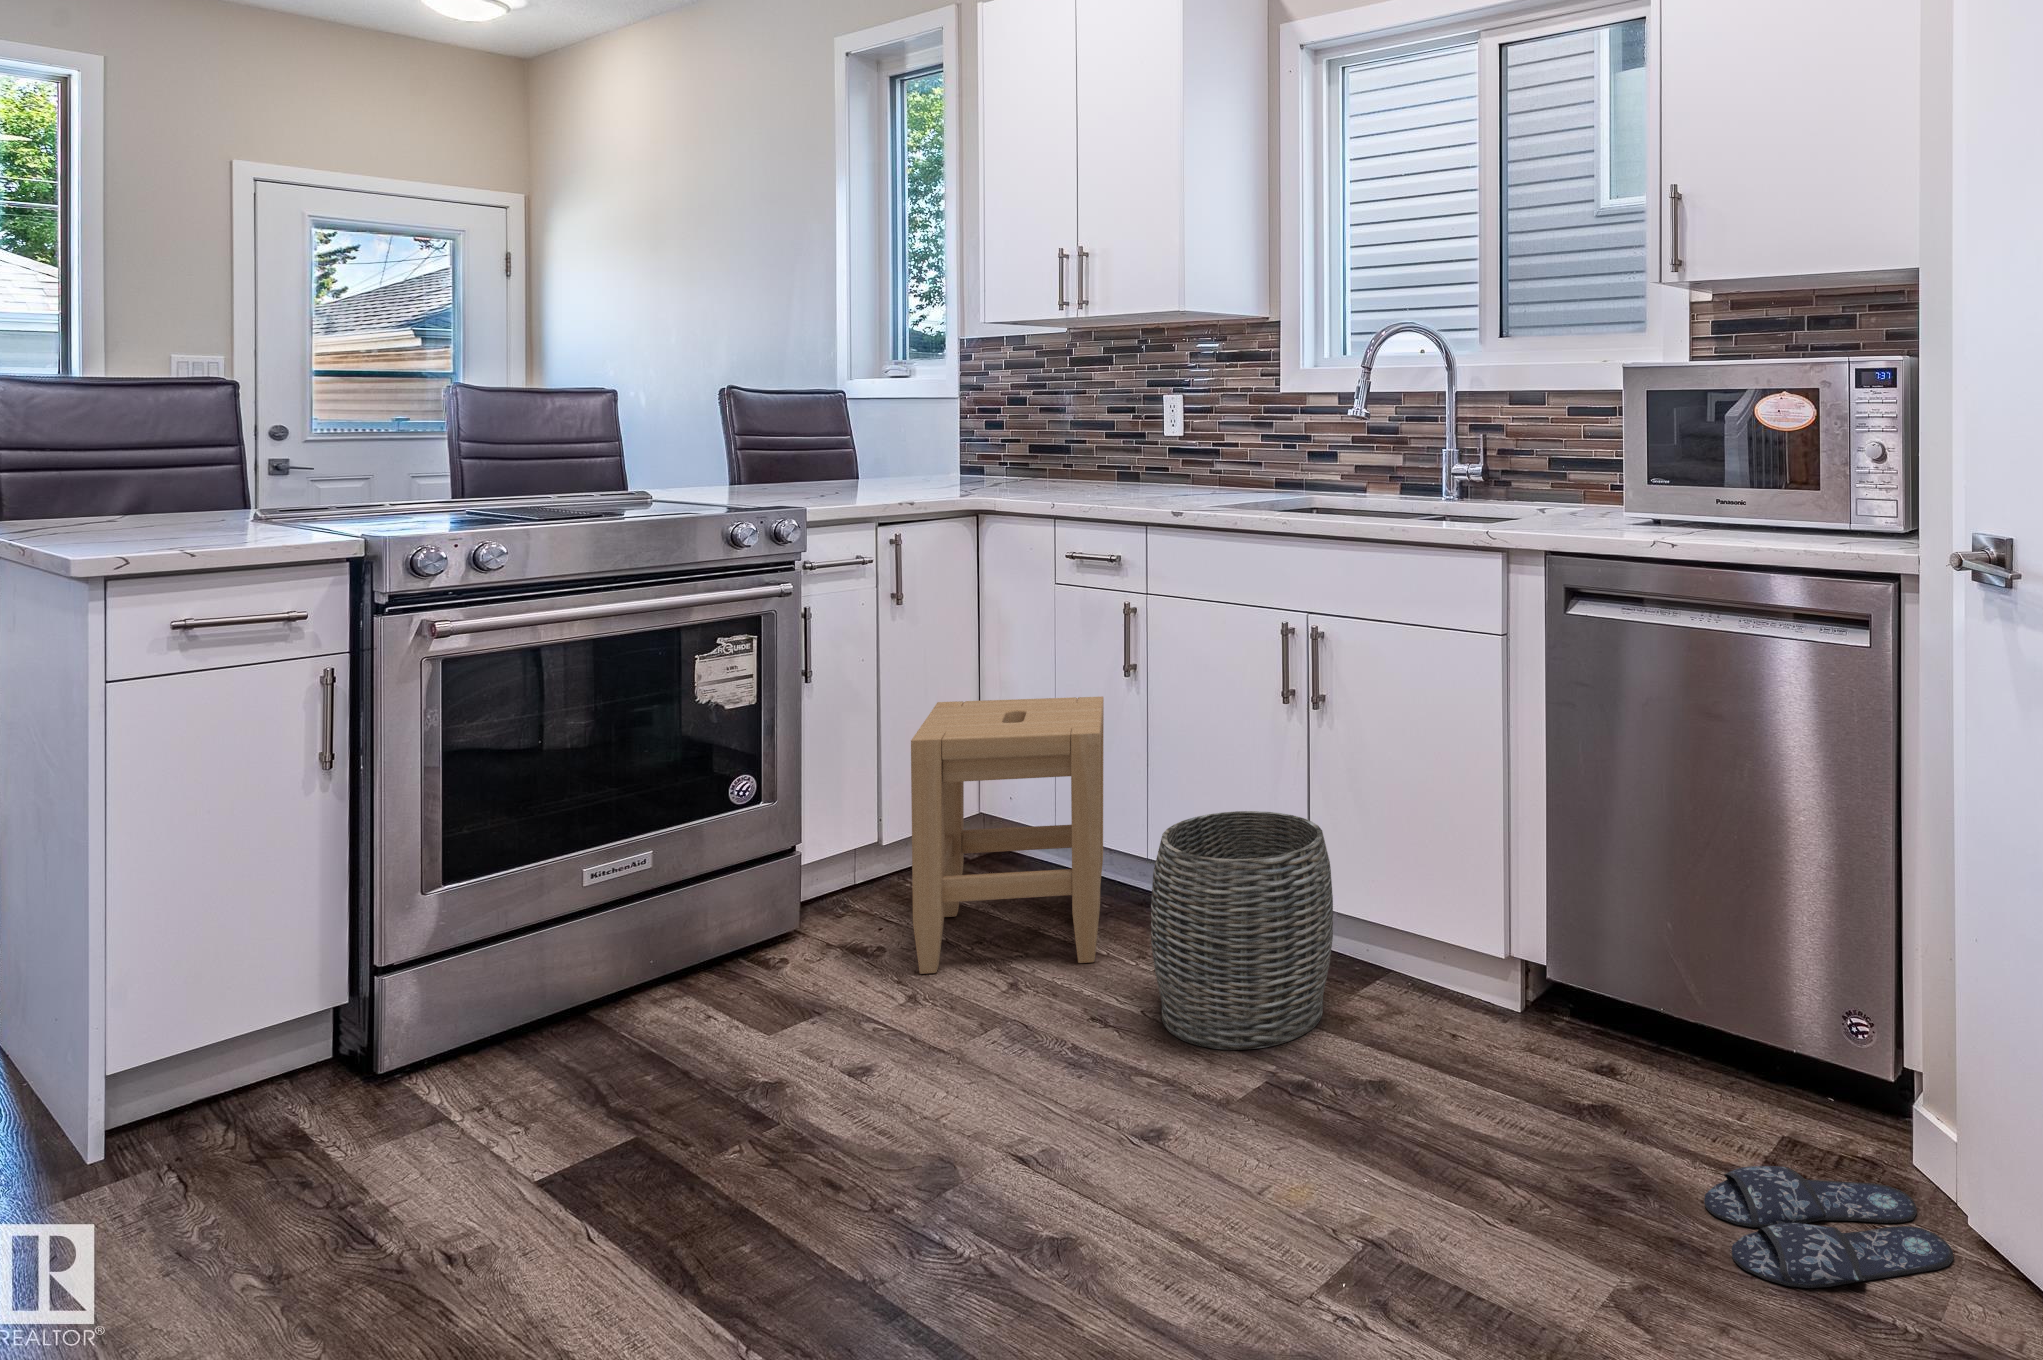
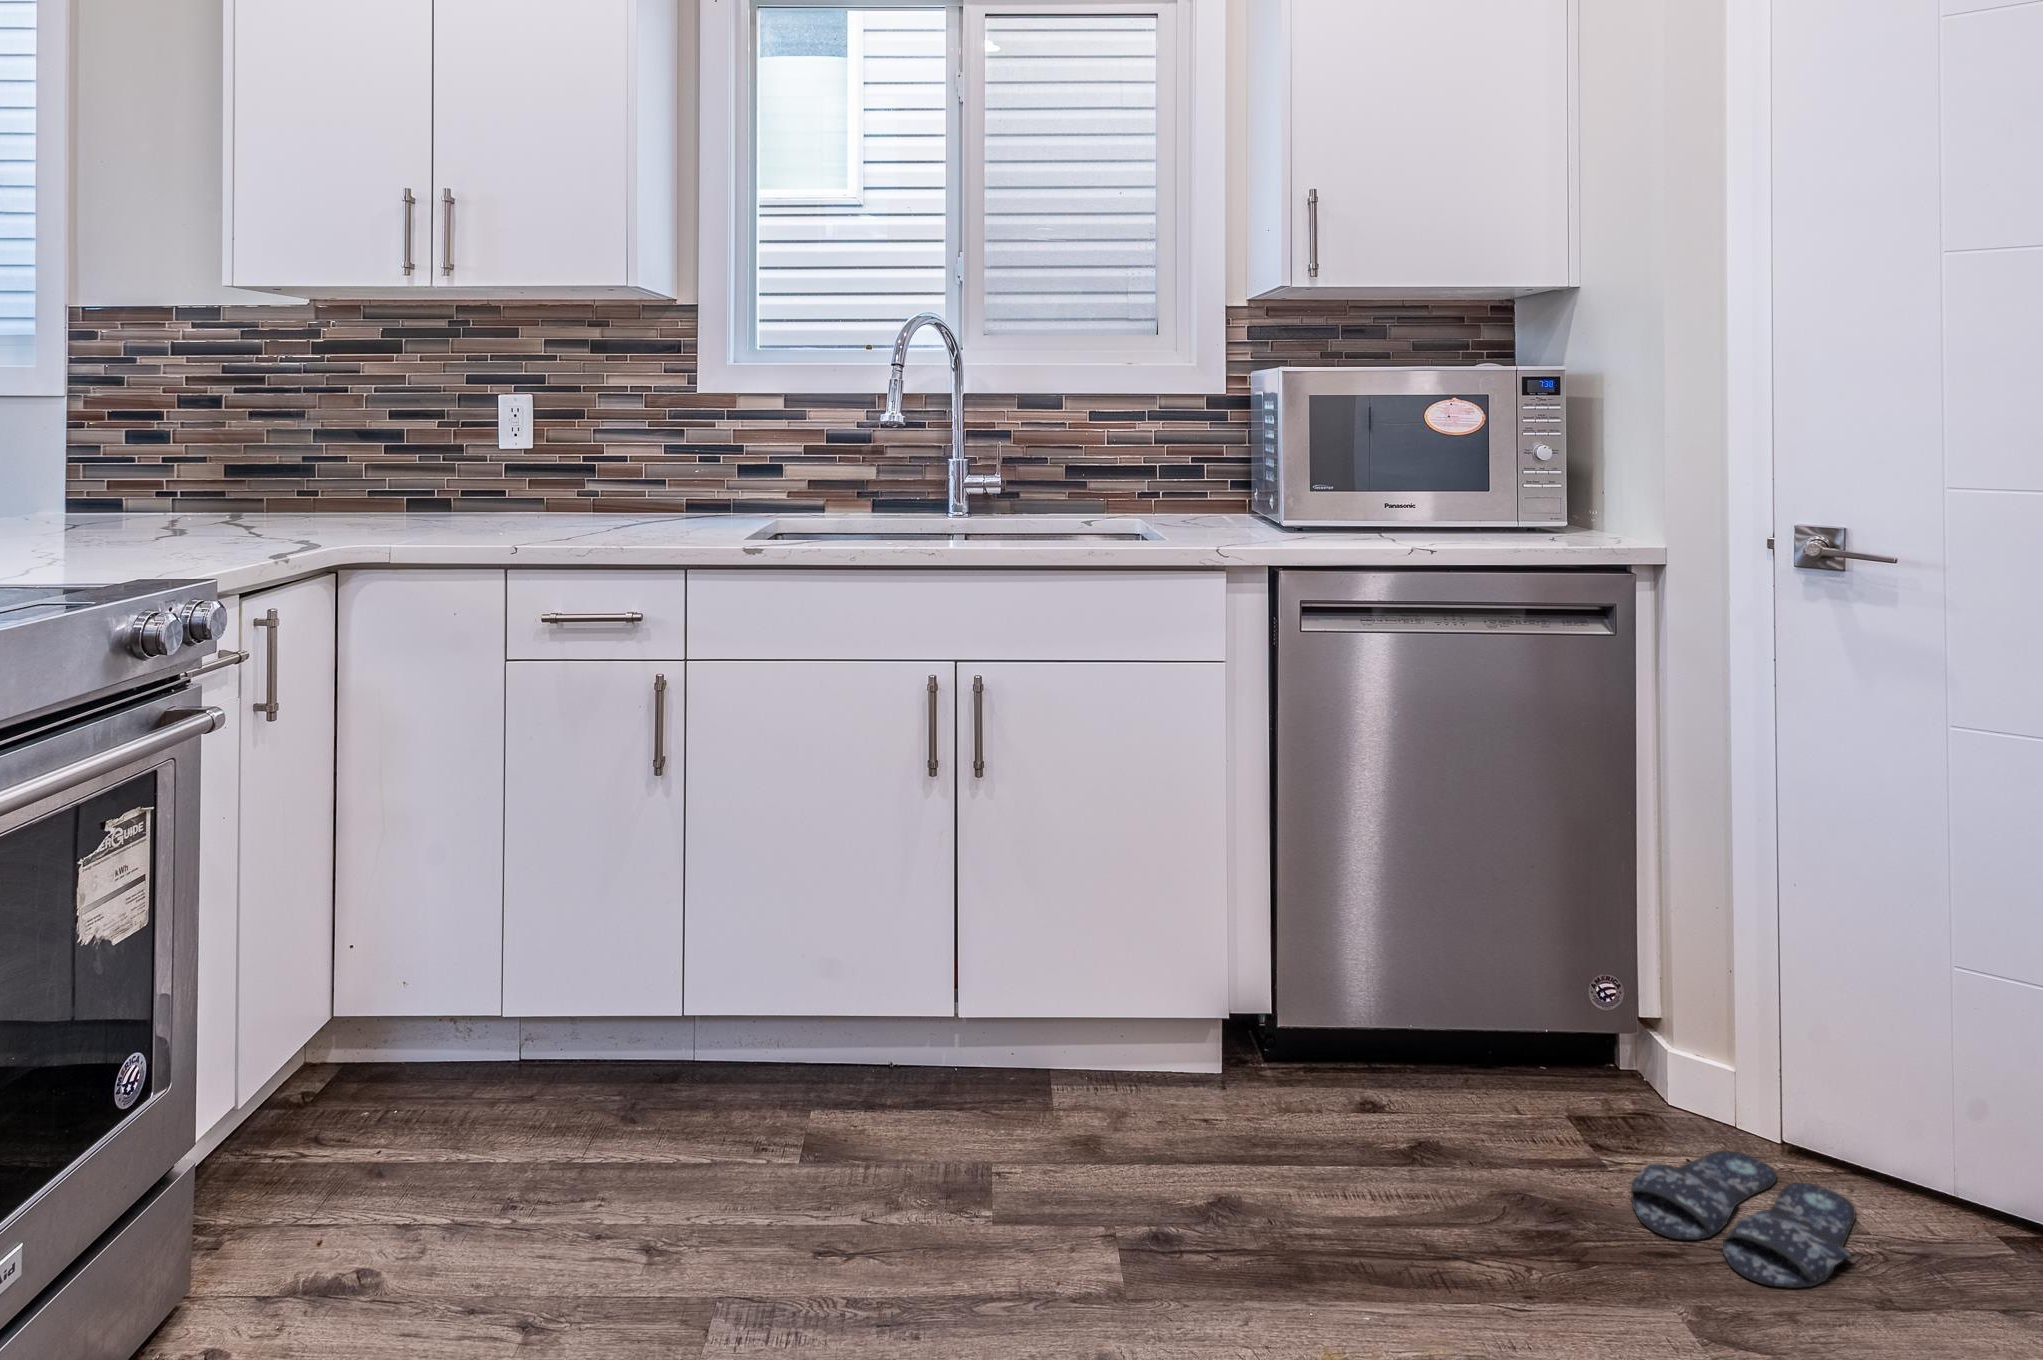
stool: present [911,697,1104,974] -> none [378,806,722,1280]
woven basket: present [1151,811,1333,1050] -> none [866,916,1094,1244]

